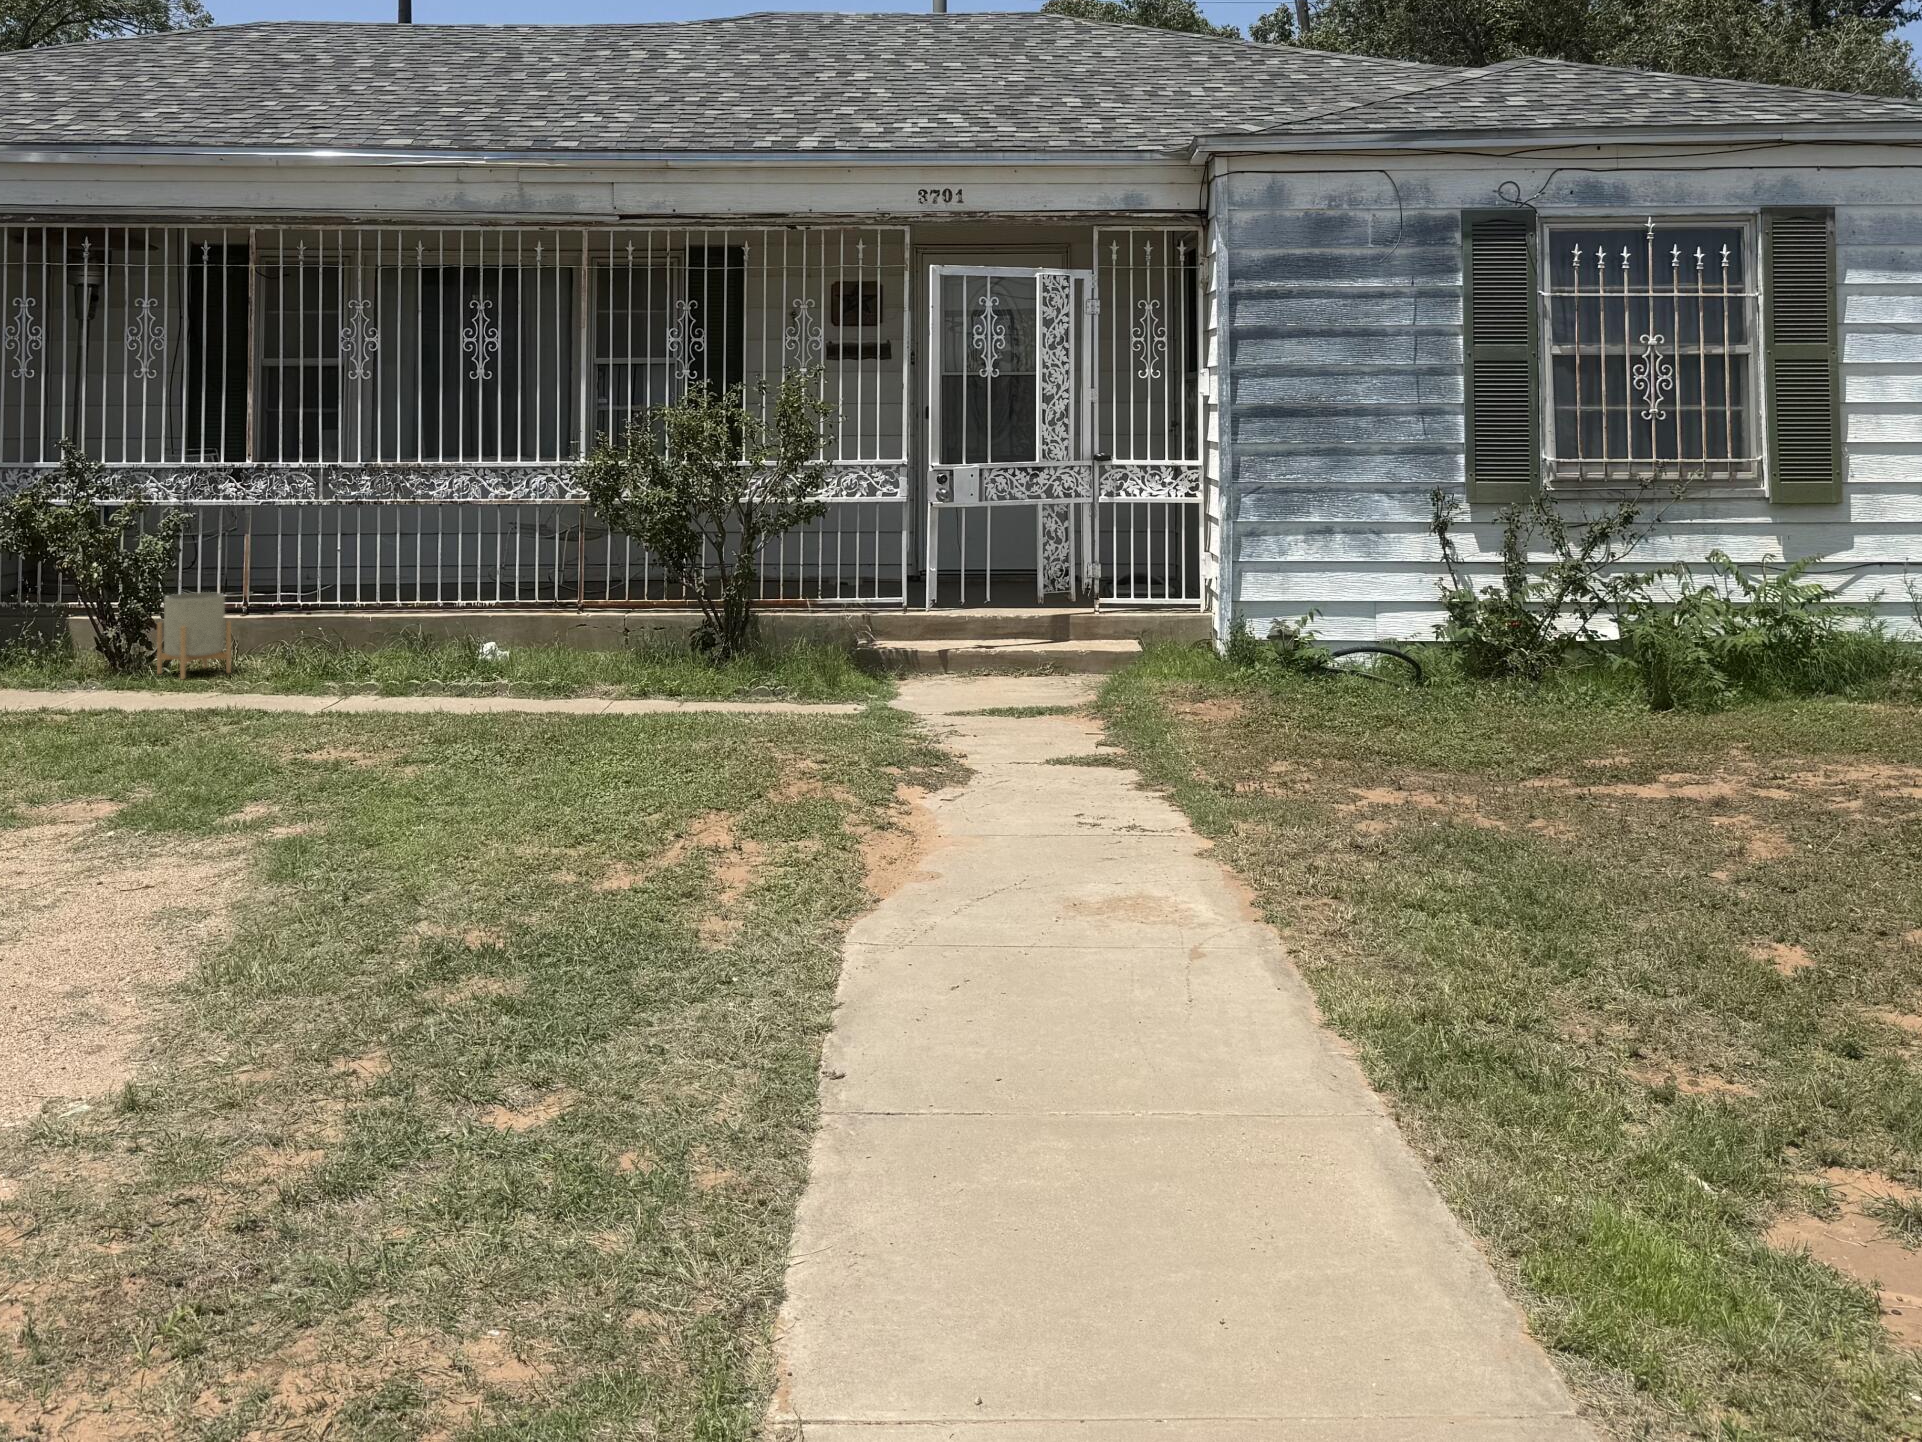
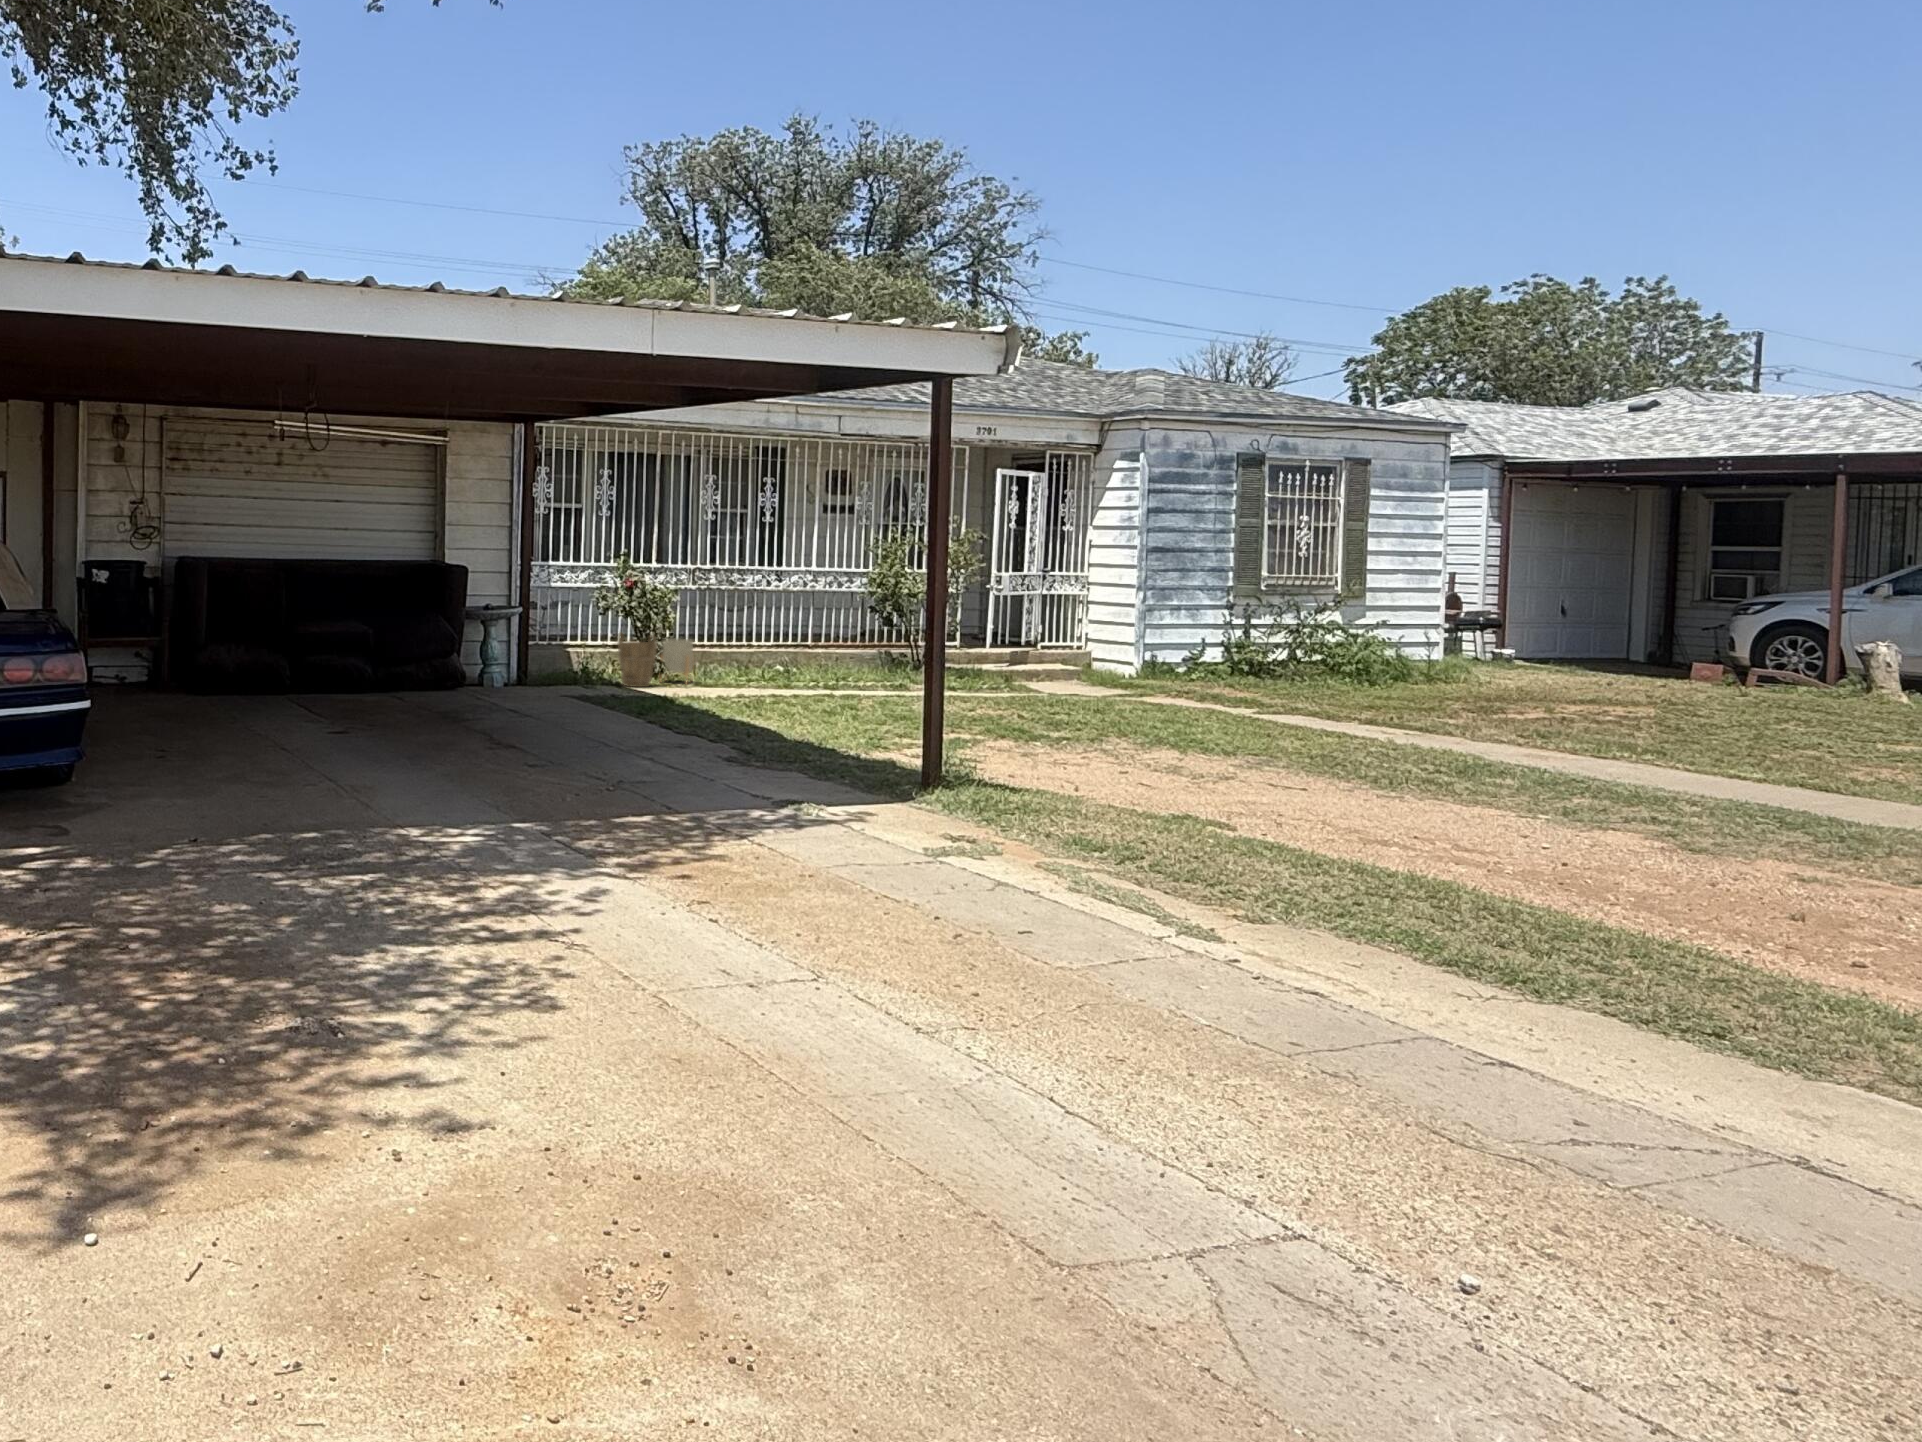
bucket: none [30,582,110,685] -> present [617,633,657,687]

